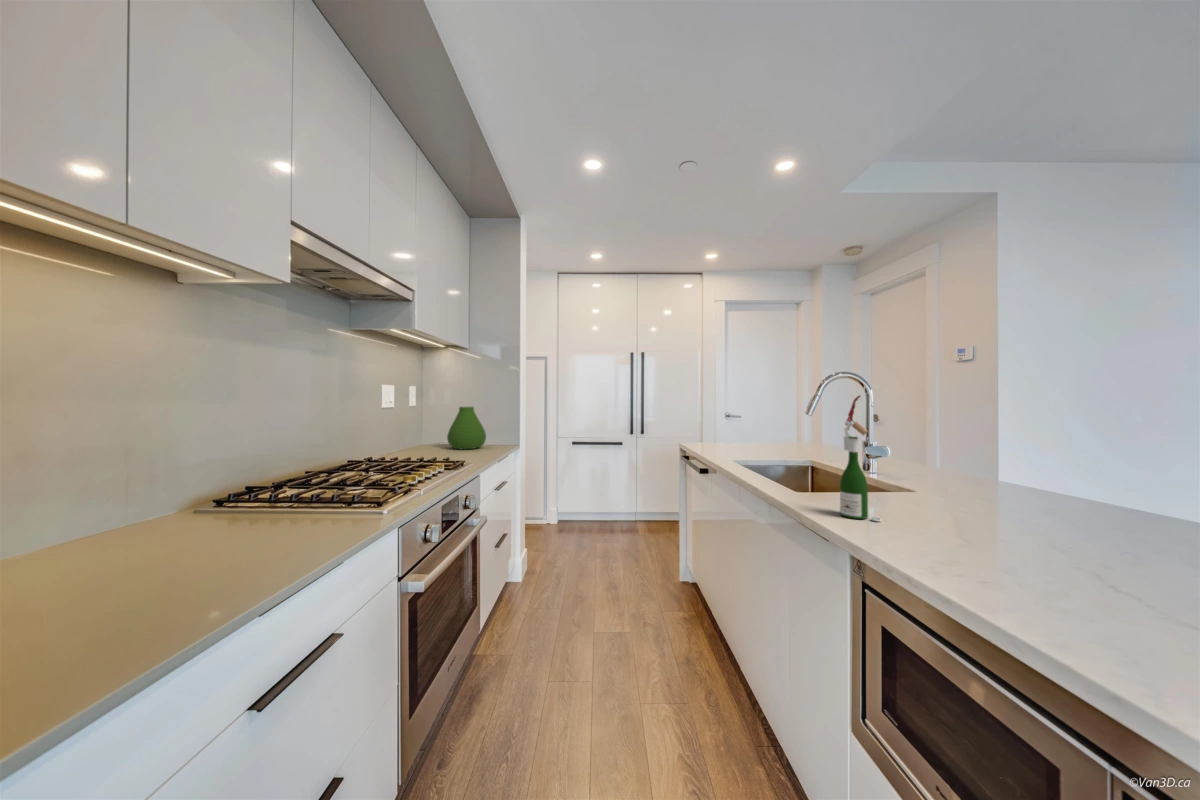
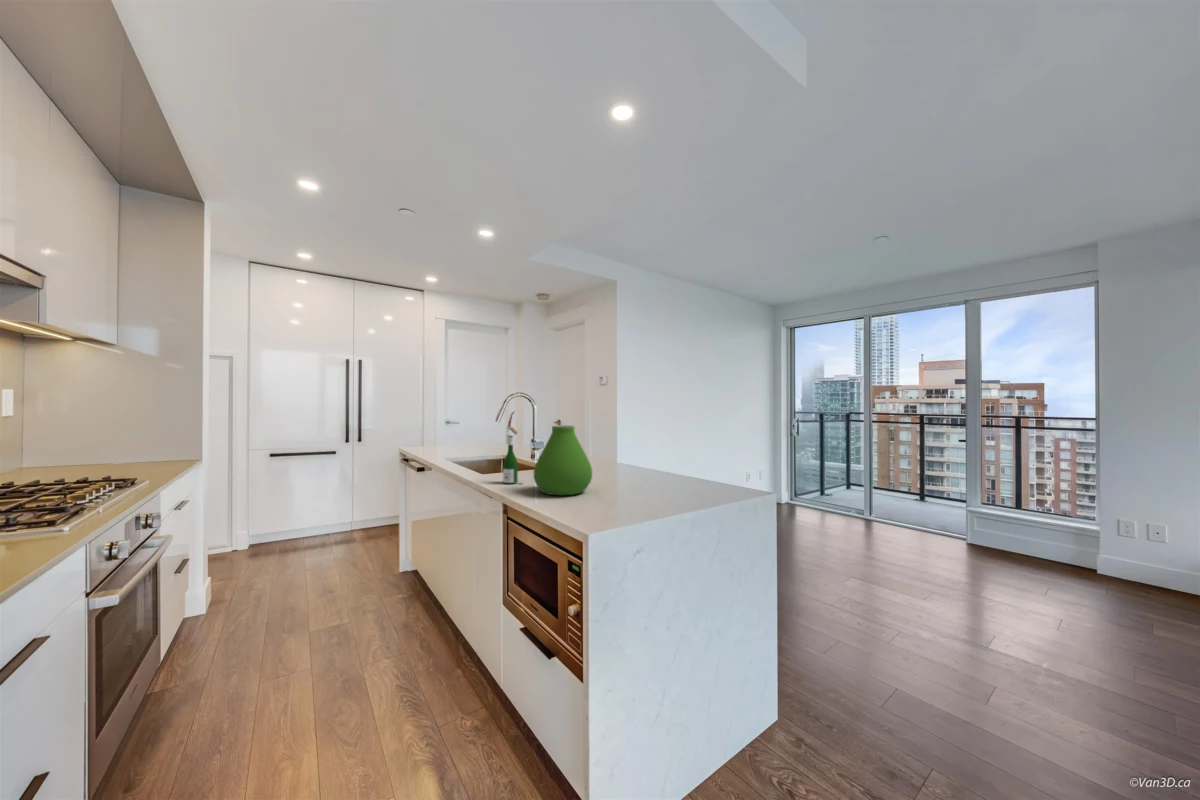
vase: present [447,407,486,449] -> present [534,426,592,495]

